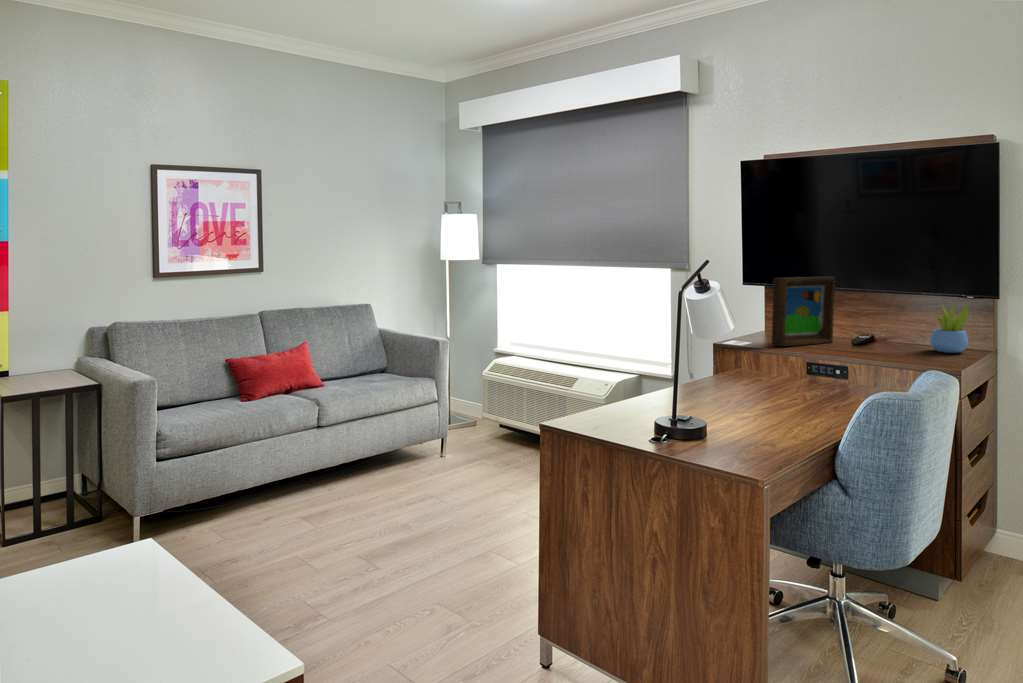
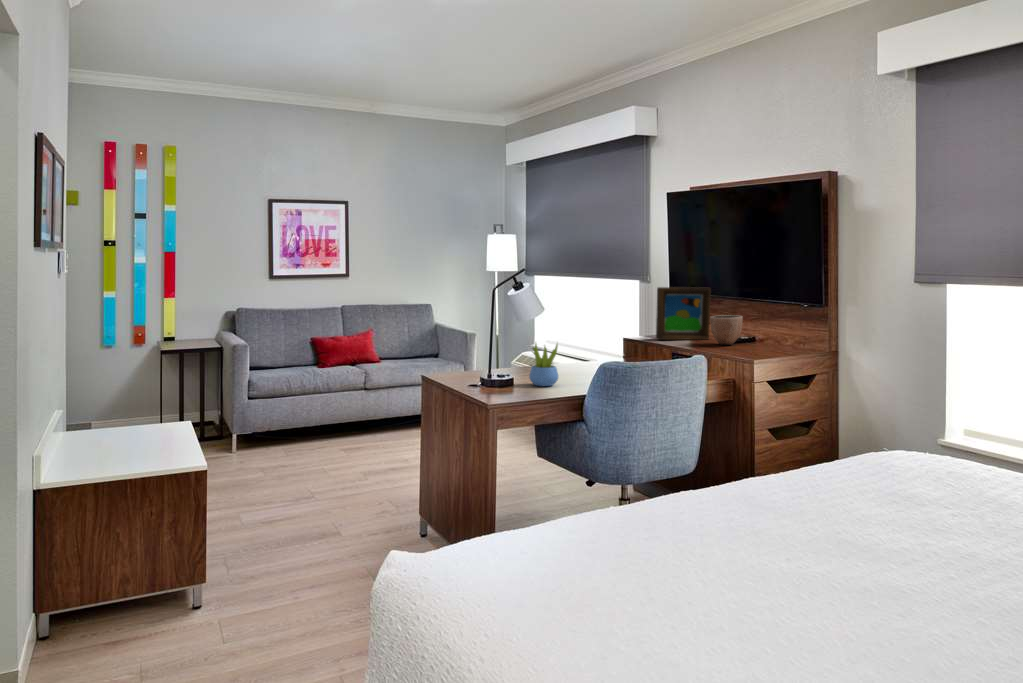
succulent plant: present [929,302,969,353] -> present [529,344,558,386]
decorative bowl: none [859,312,904,351] -> present [710,315,742,345]

